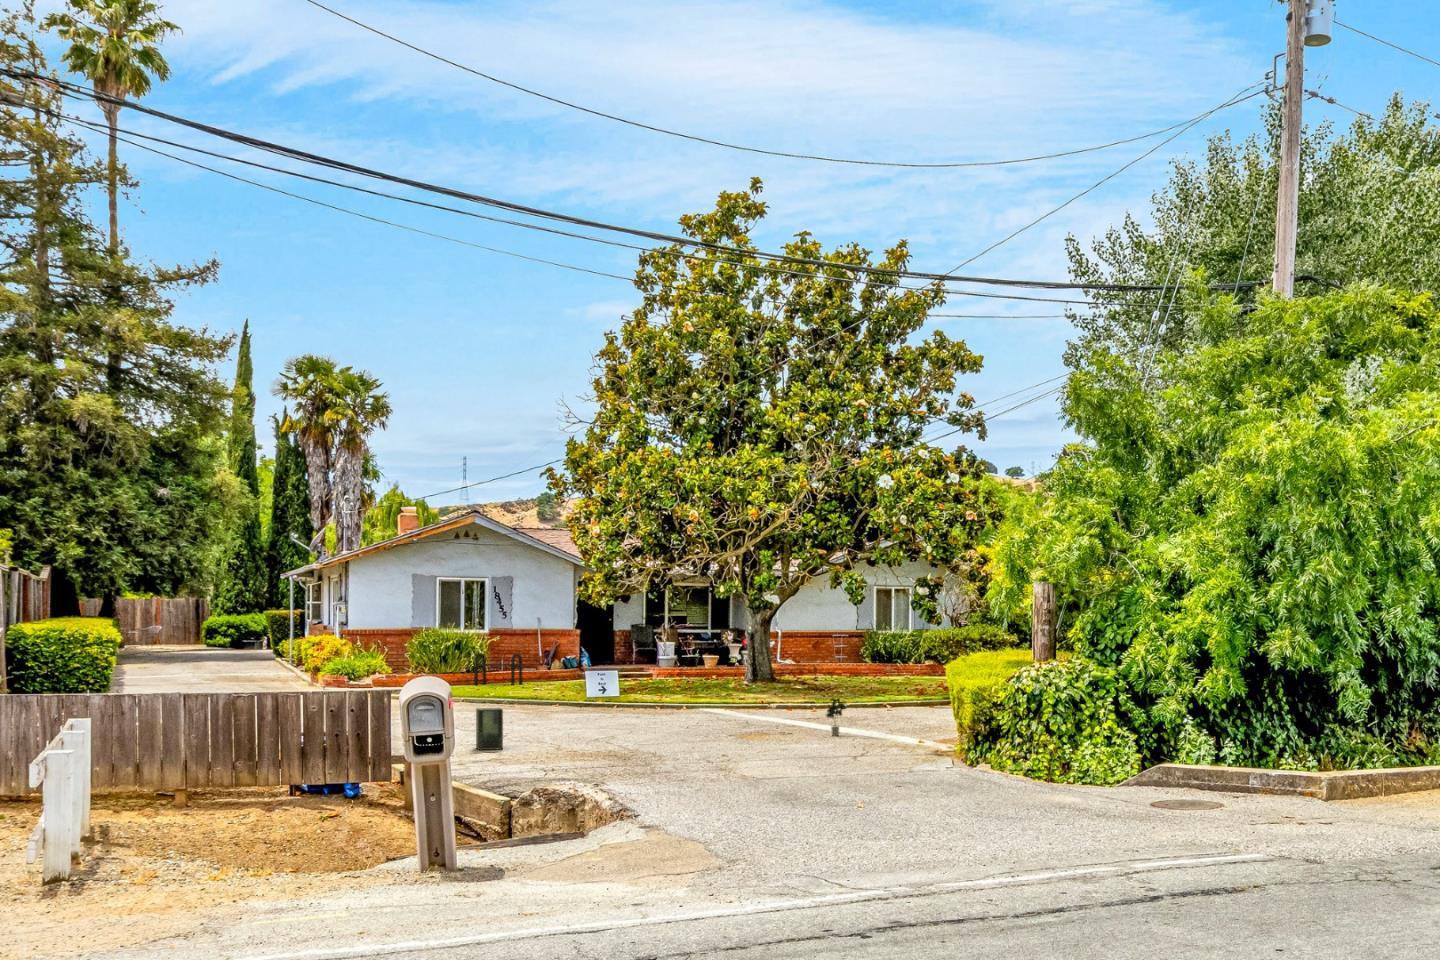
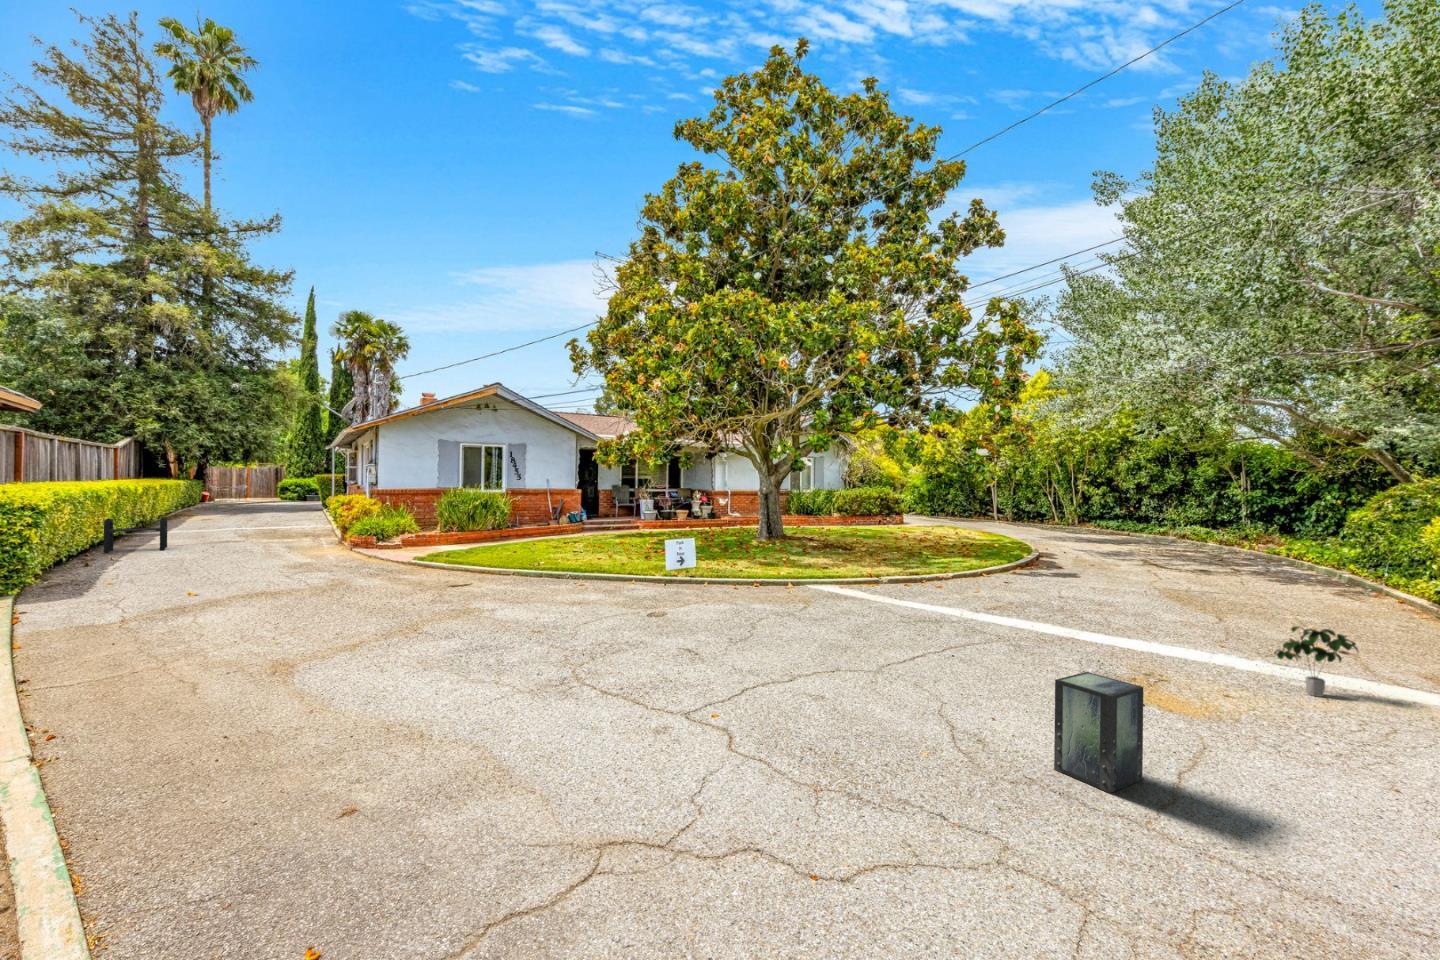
bench: present [474,653,523,685] -> present [104,517,167,553]
storage box: present [476,708,503,750] -> present [1054,672,1143,793]

